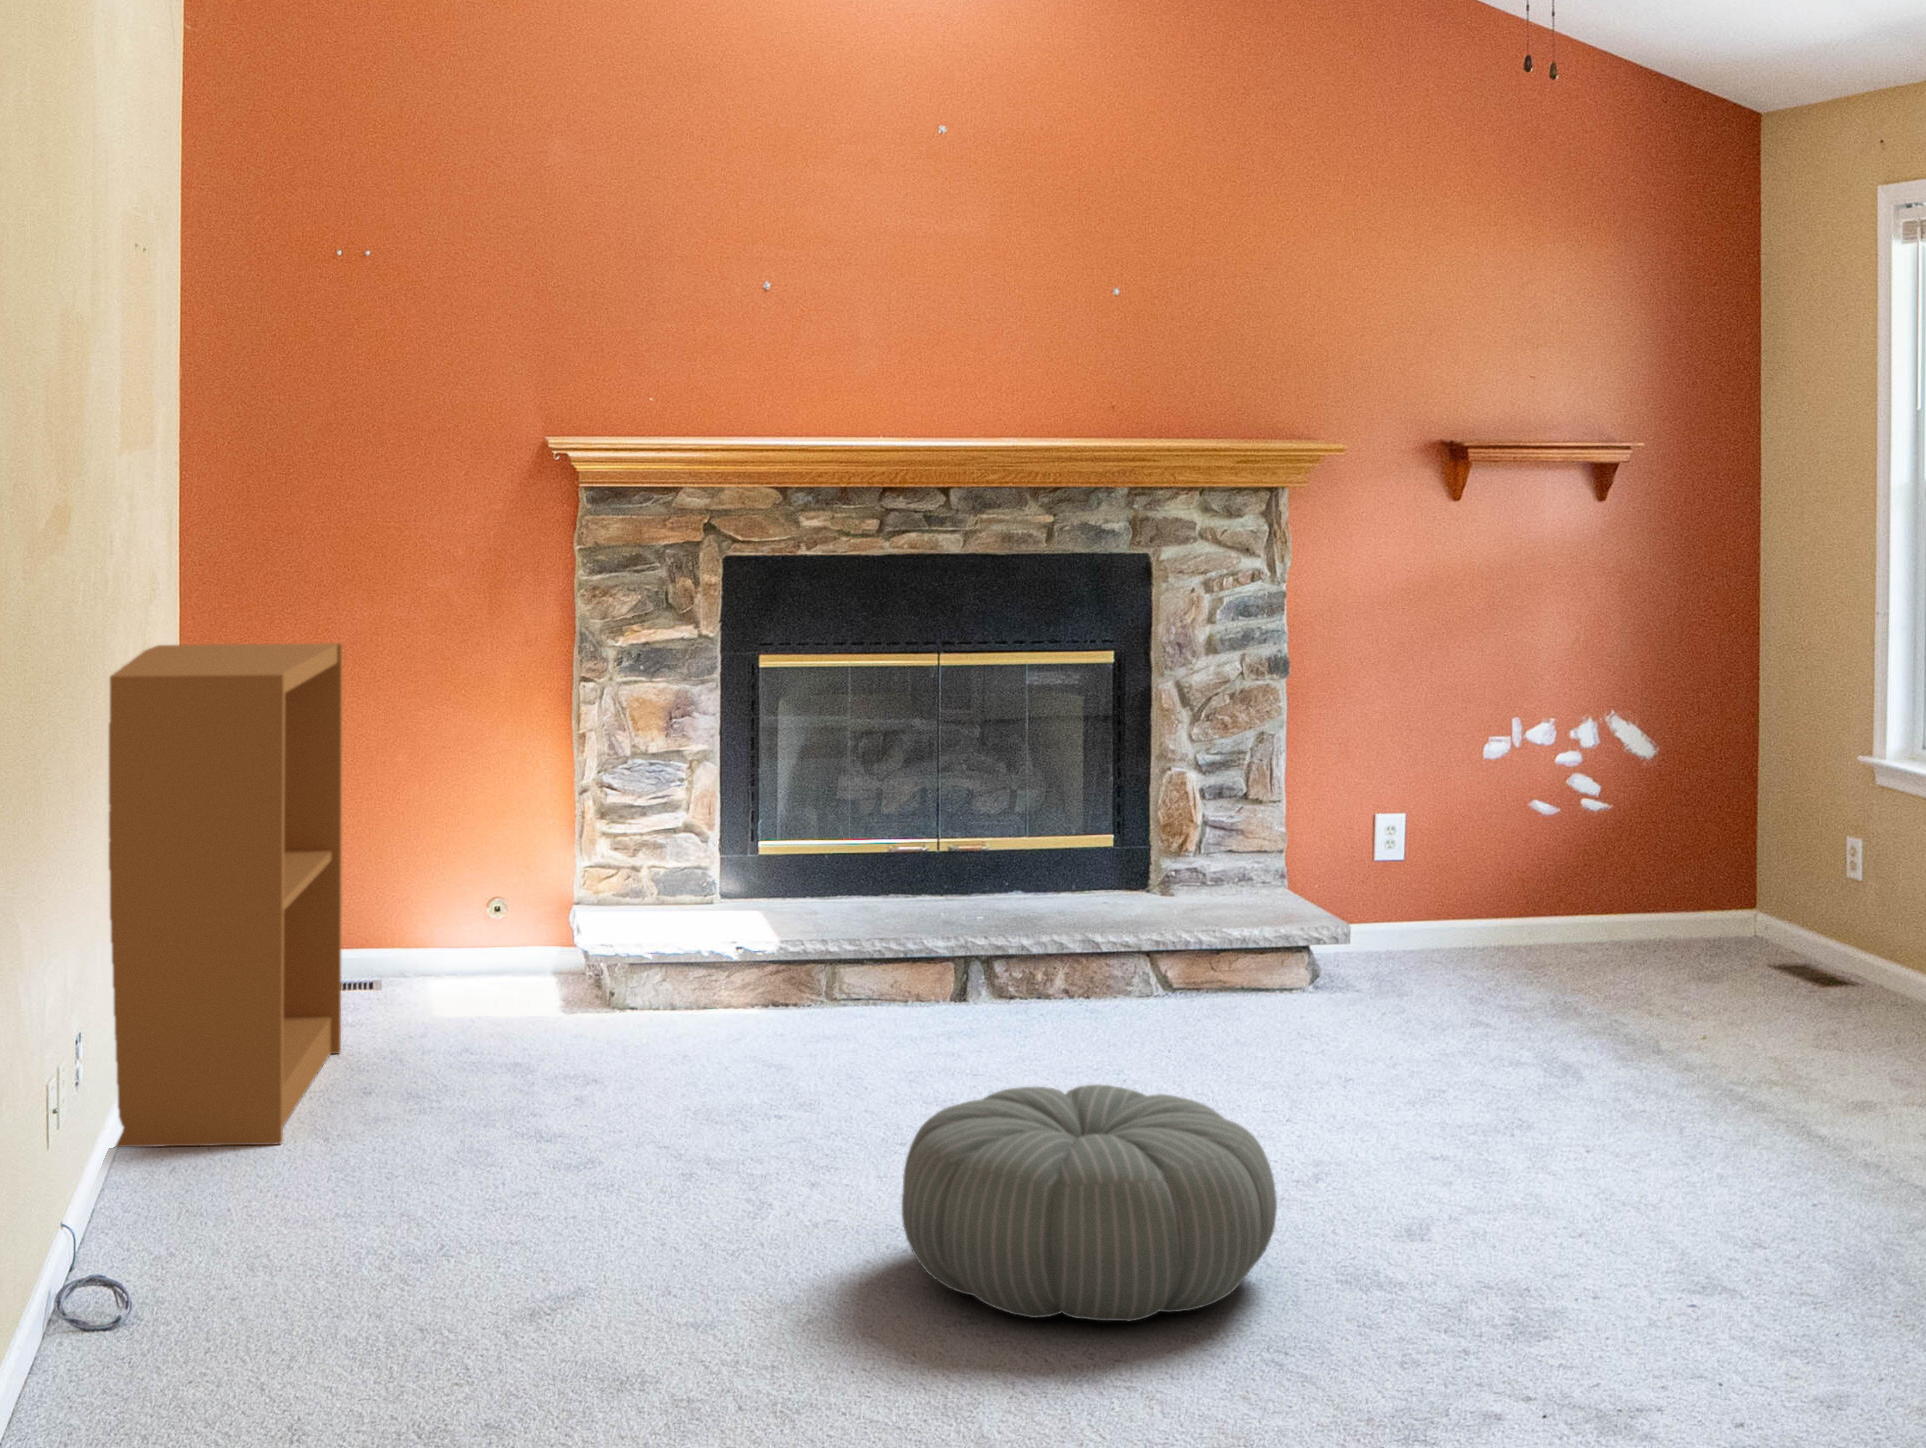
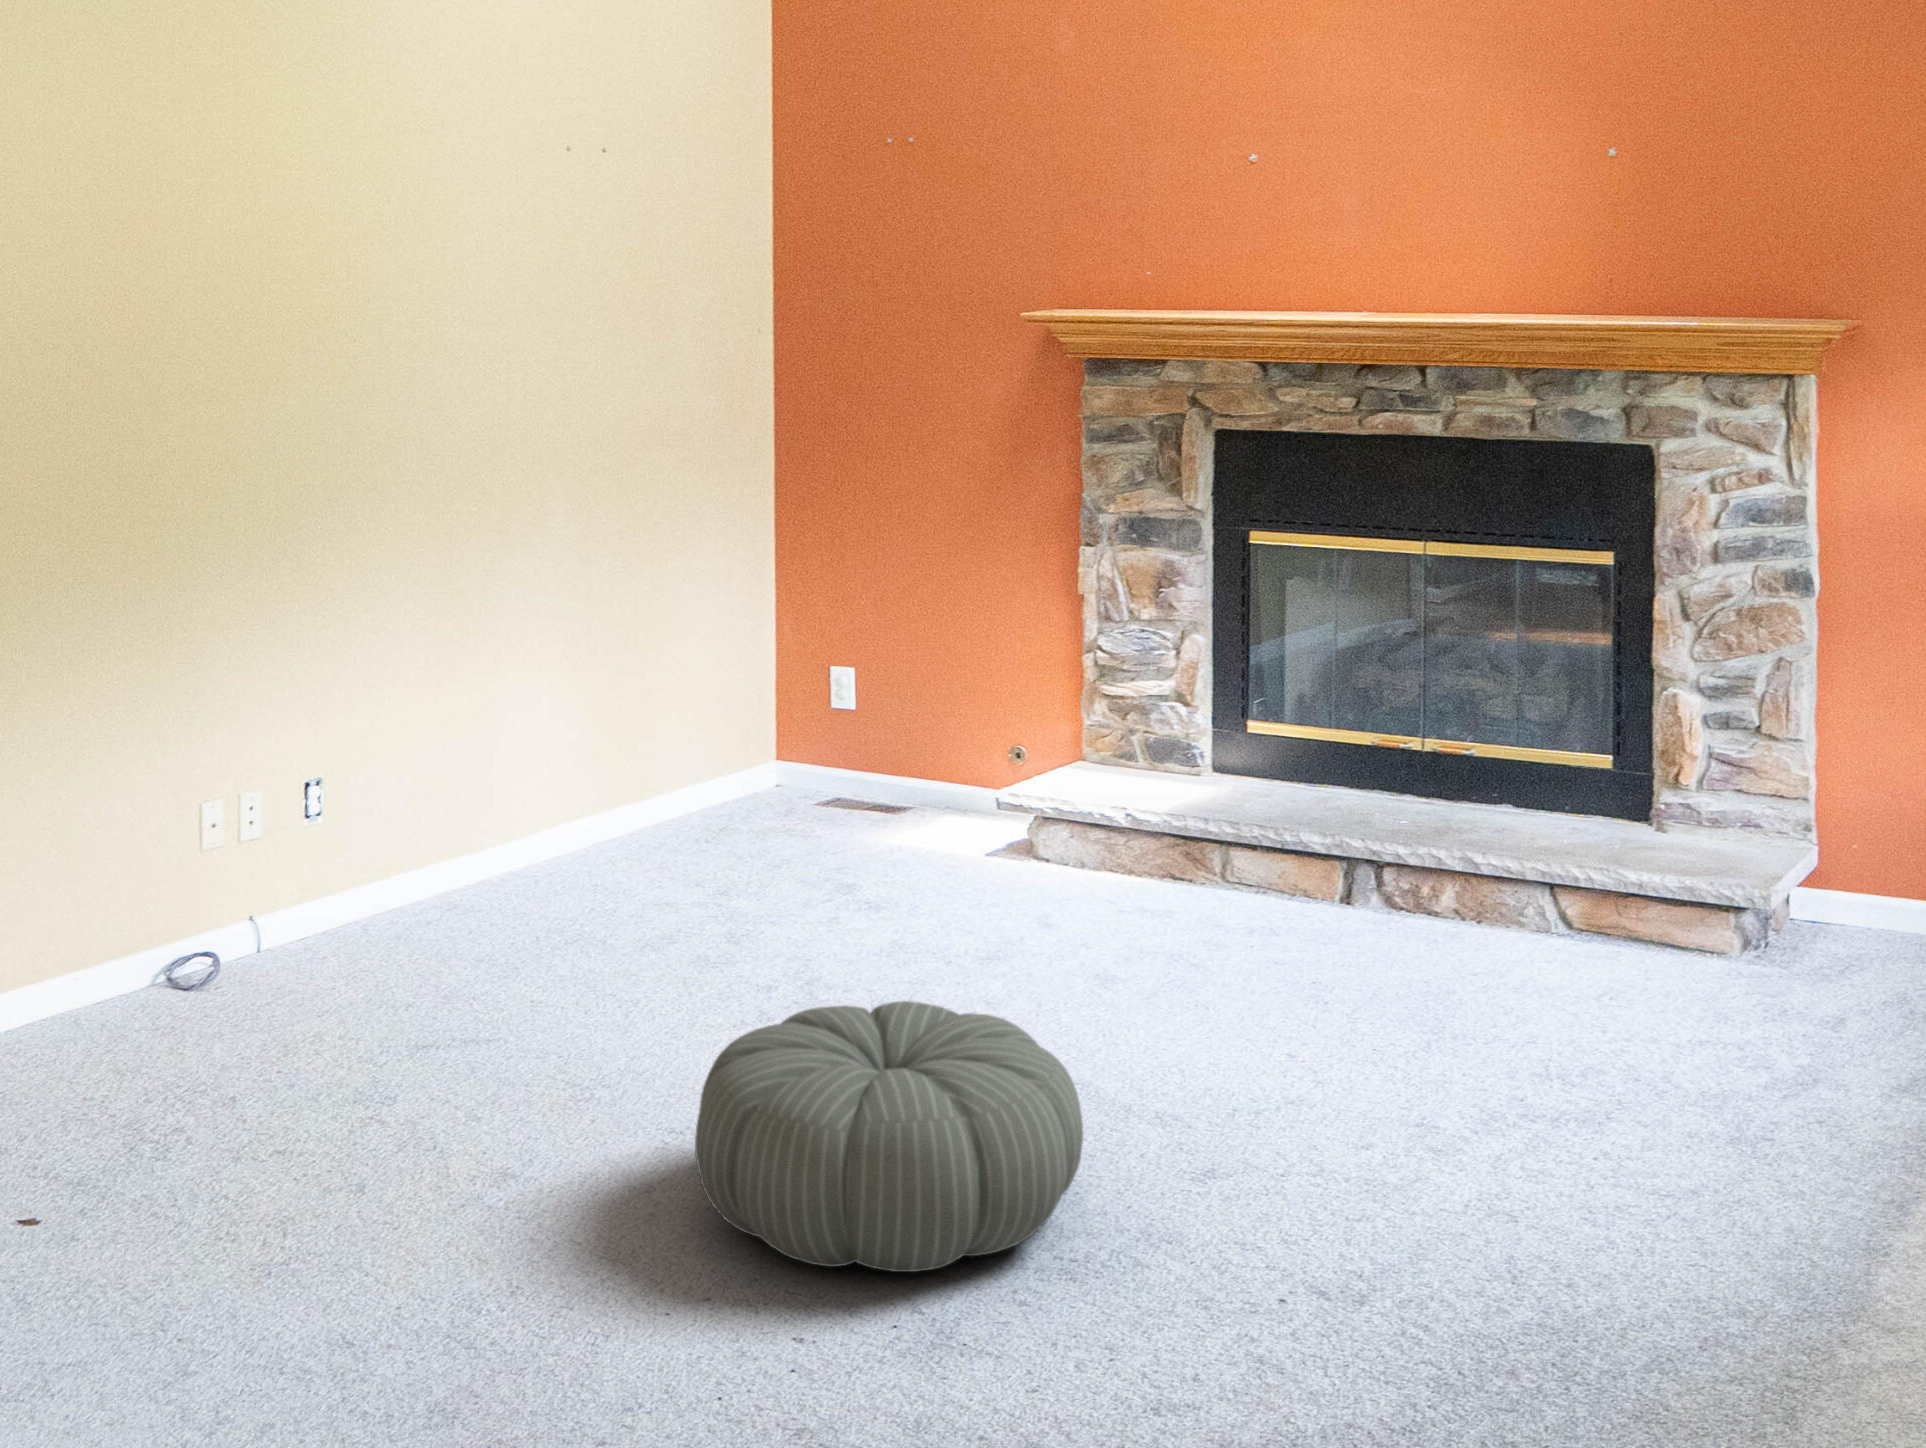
bookshelf: present [109,643,343,1147] -> none [447,488,775,922]

